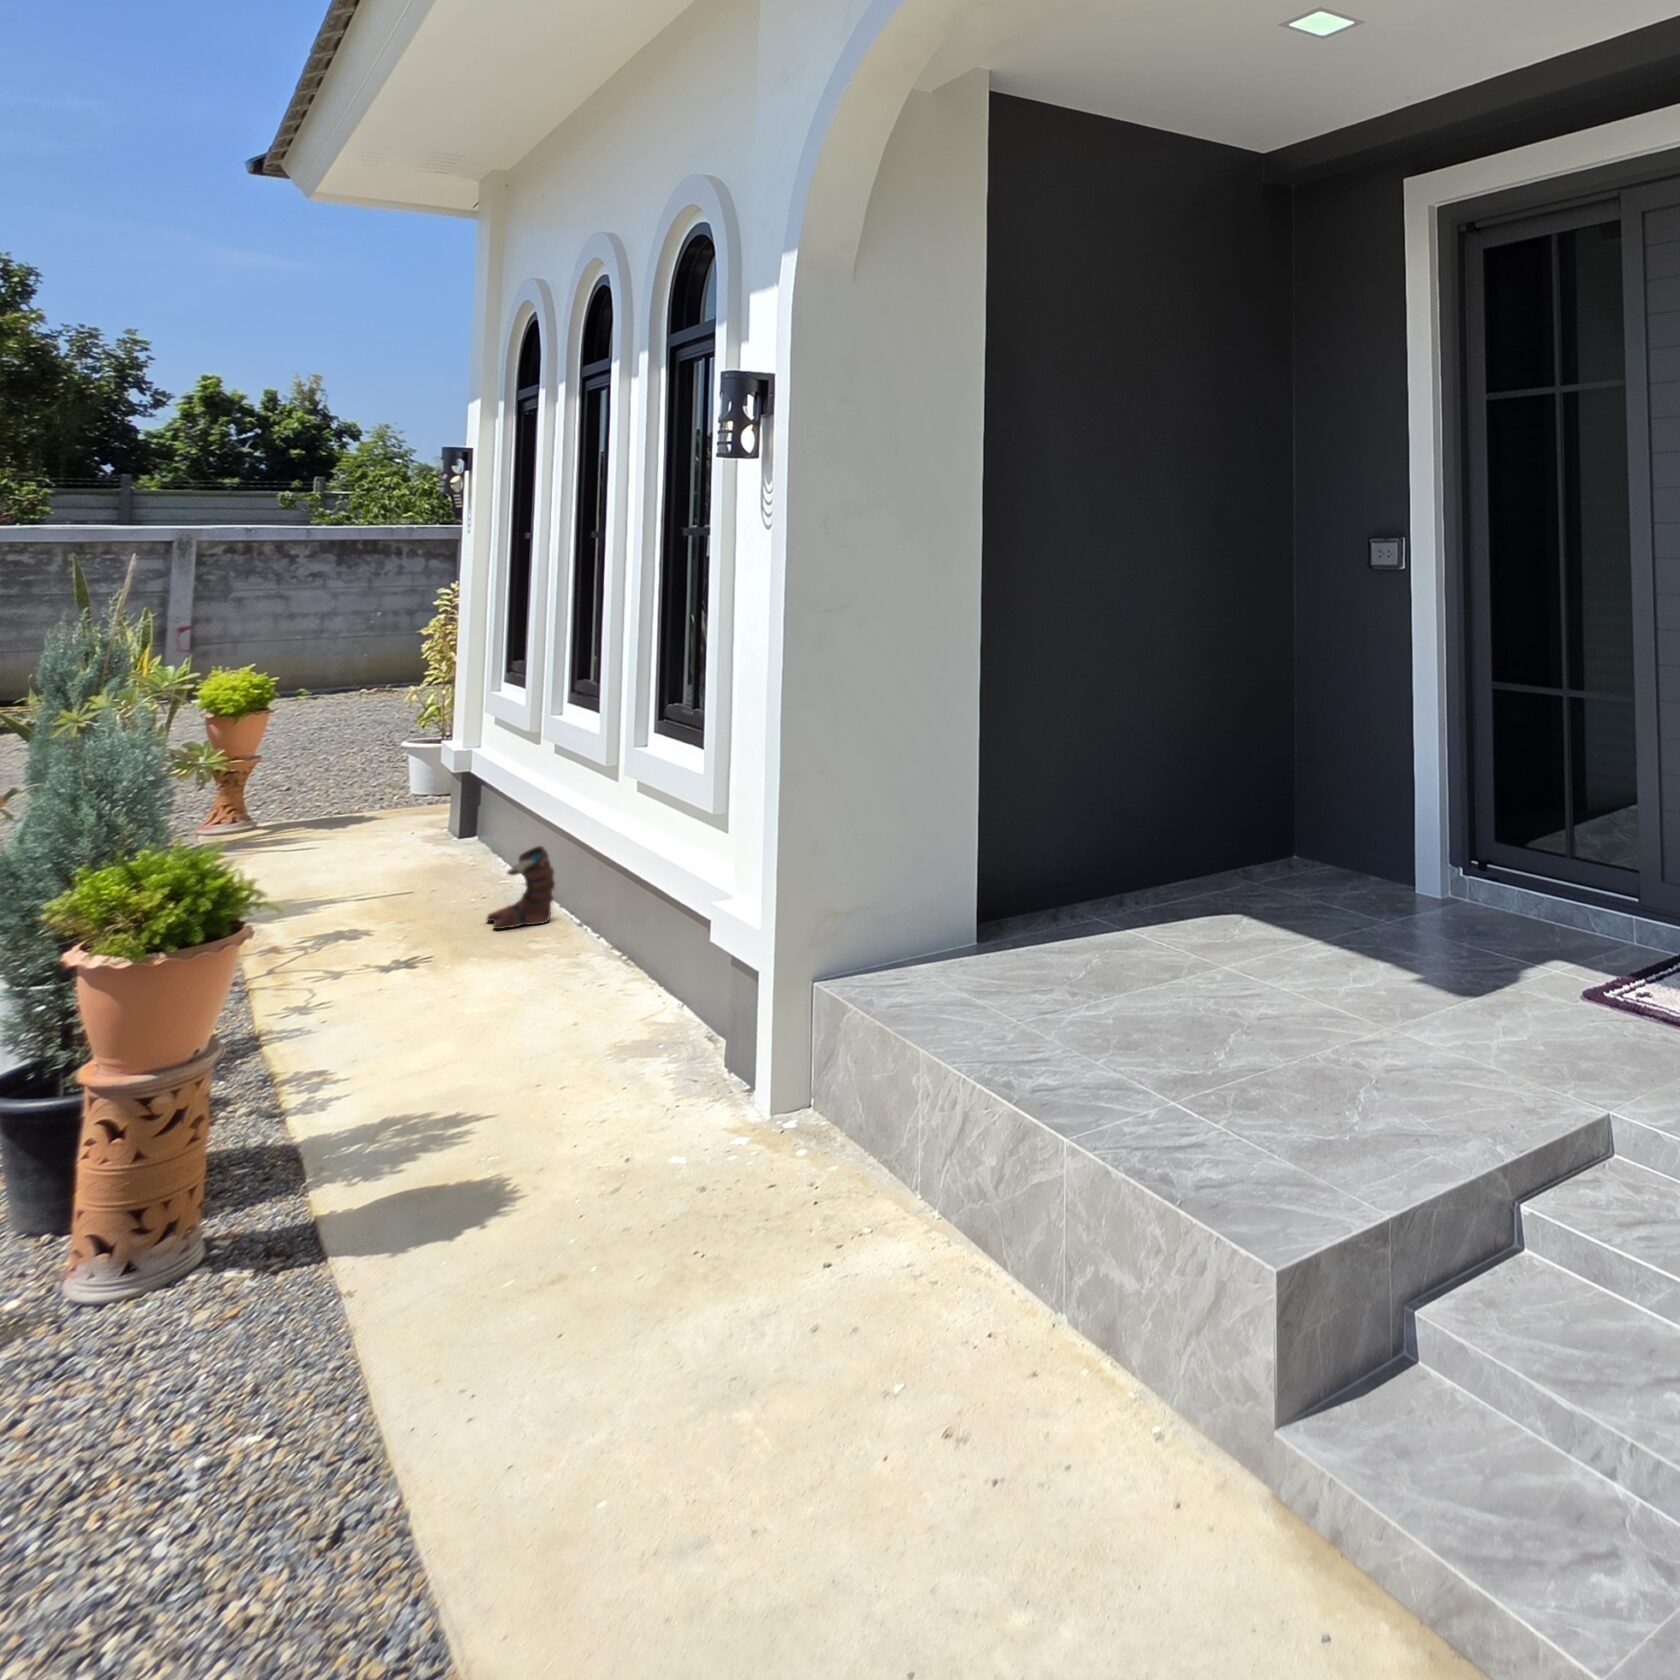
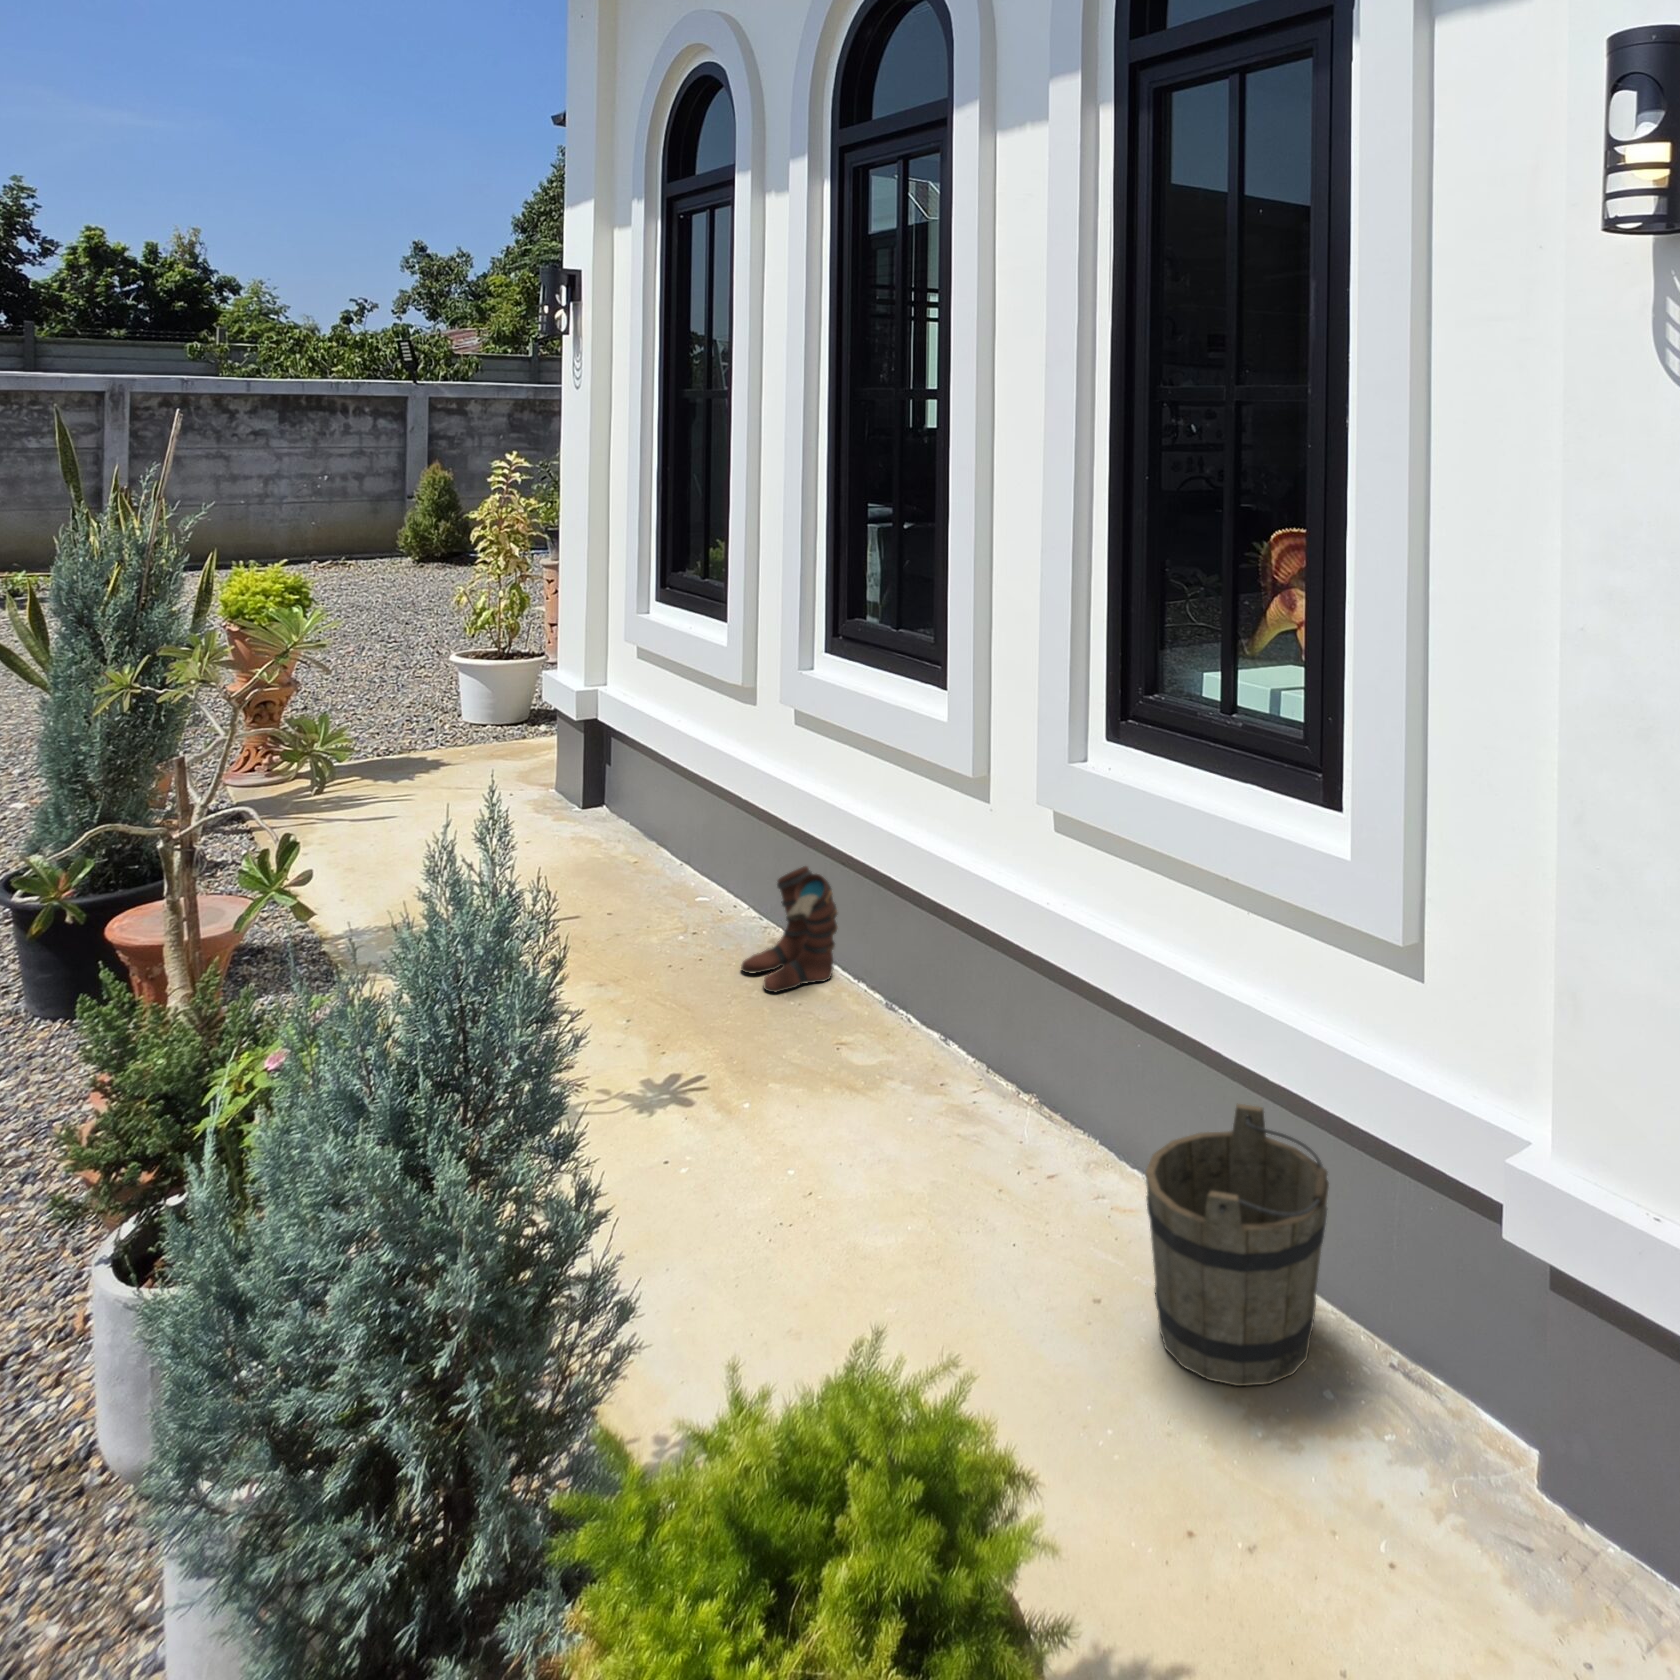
bucket: none [557,917,673,1055] -> present [1146,1104,1329,1386]

